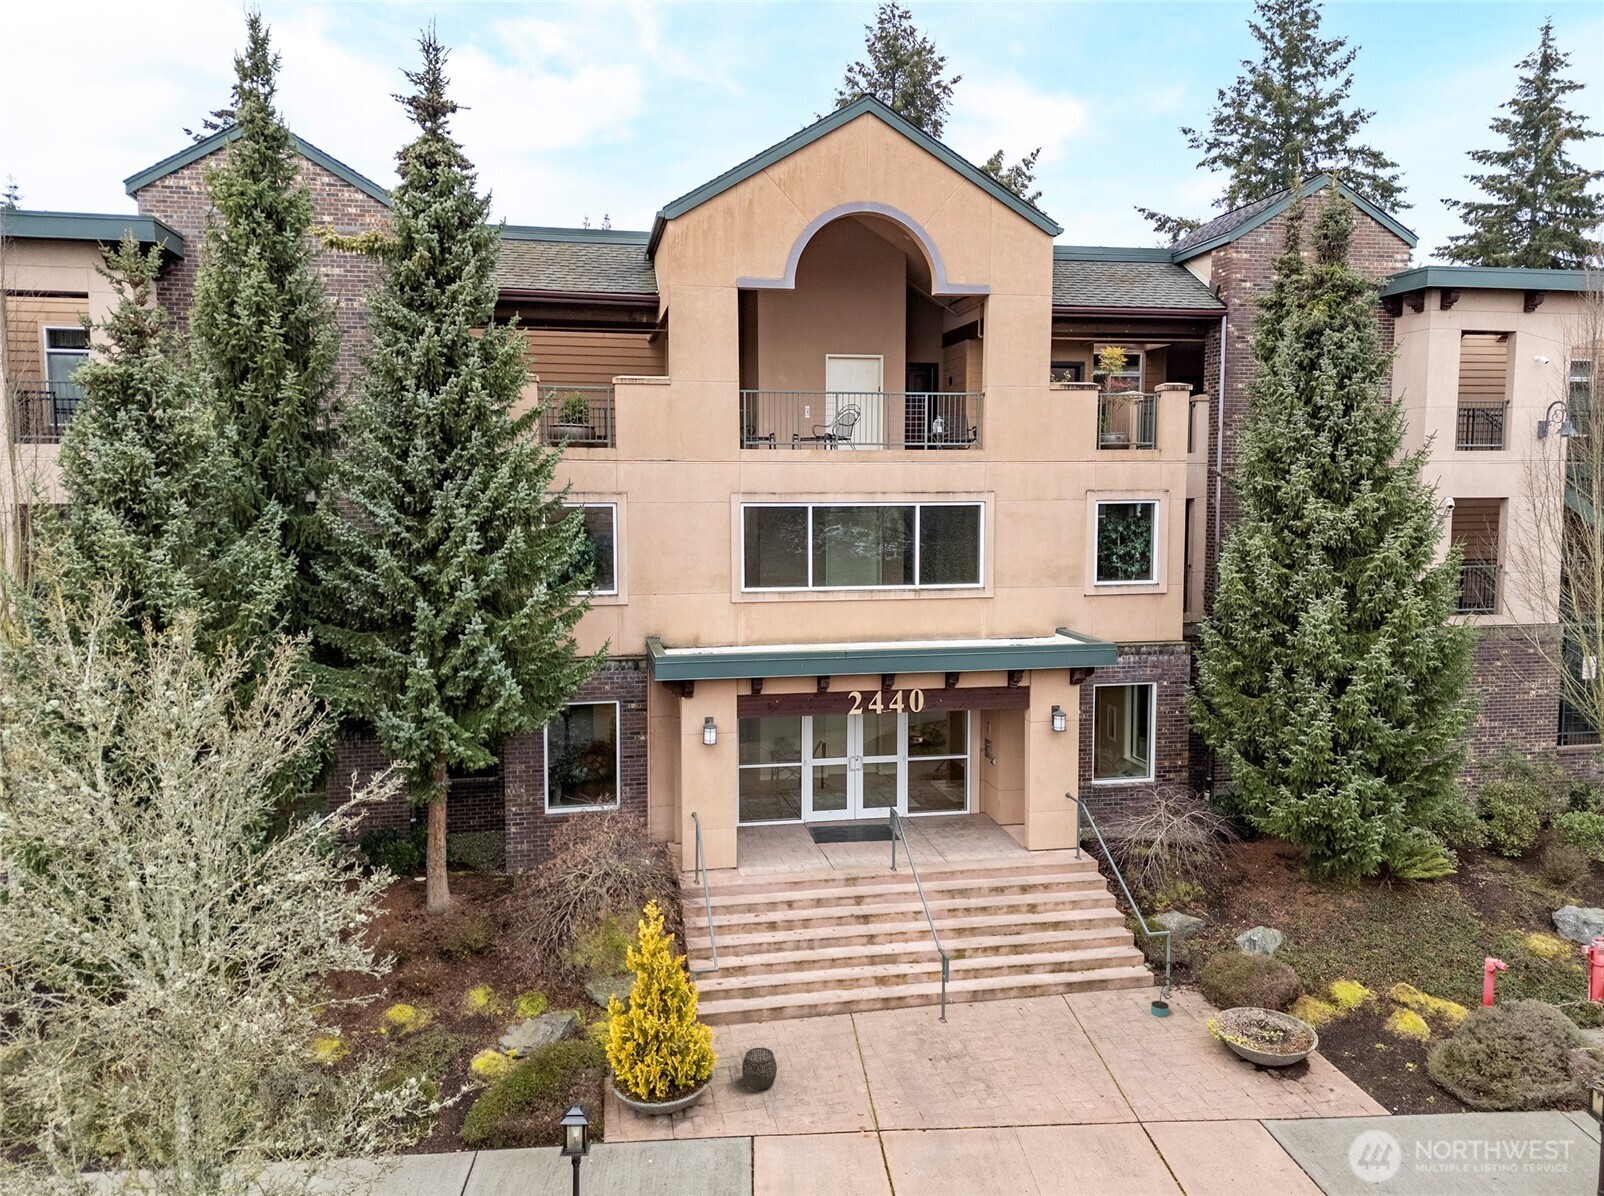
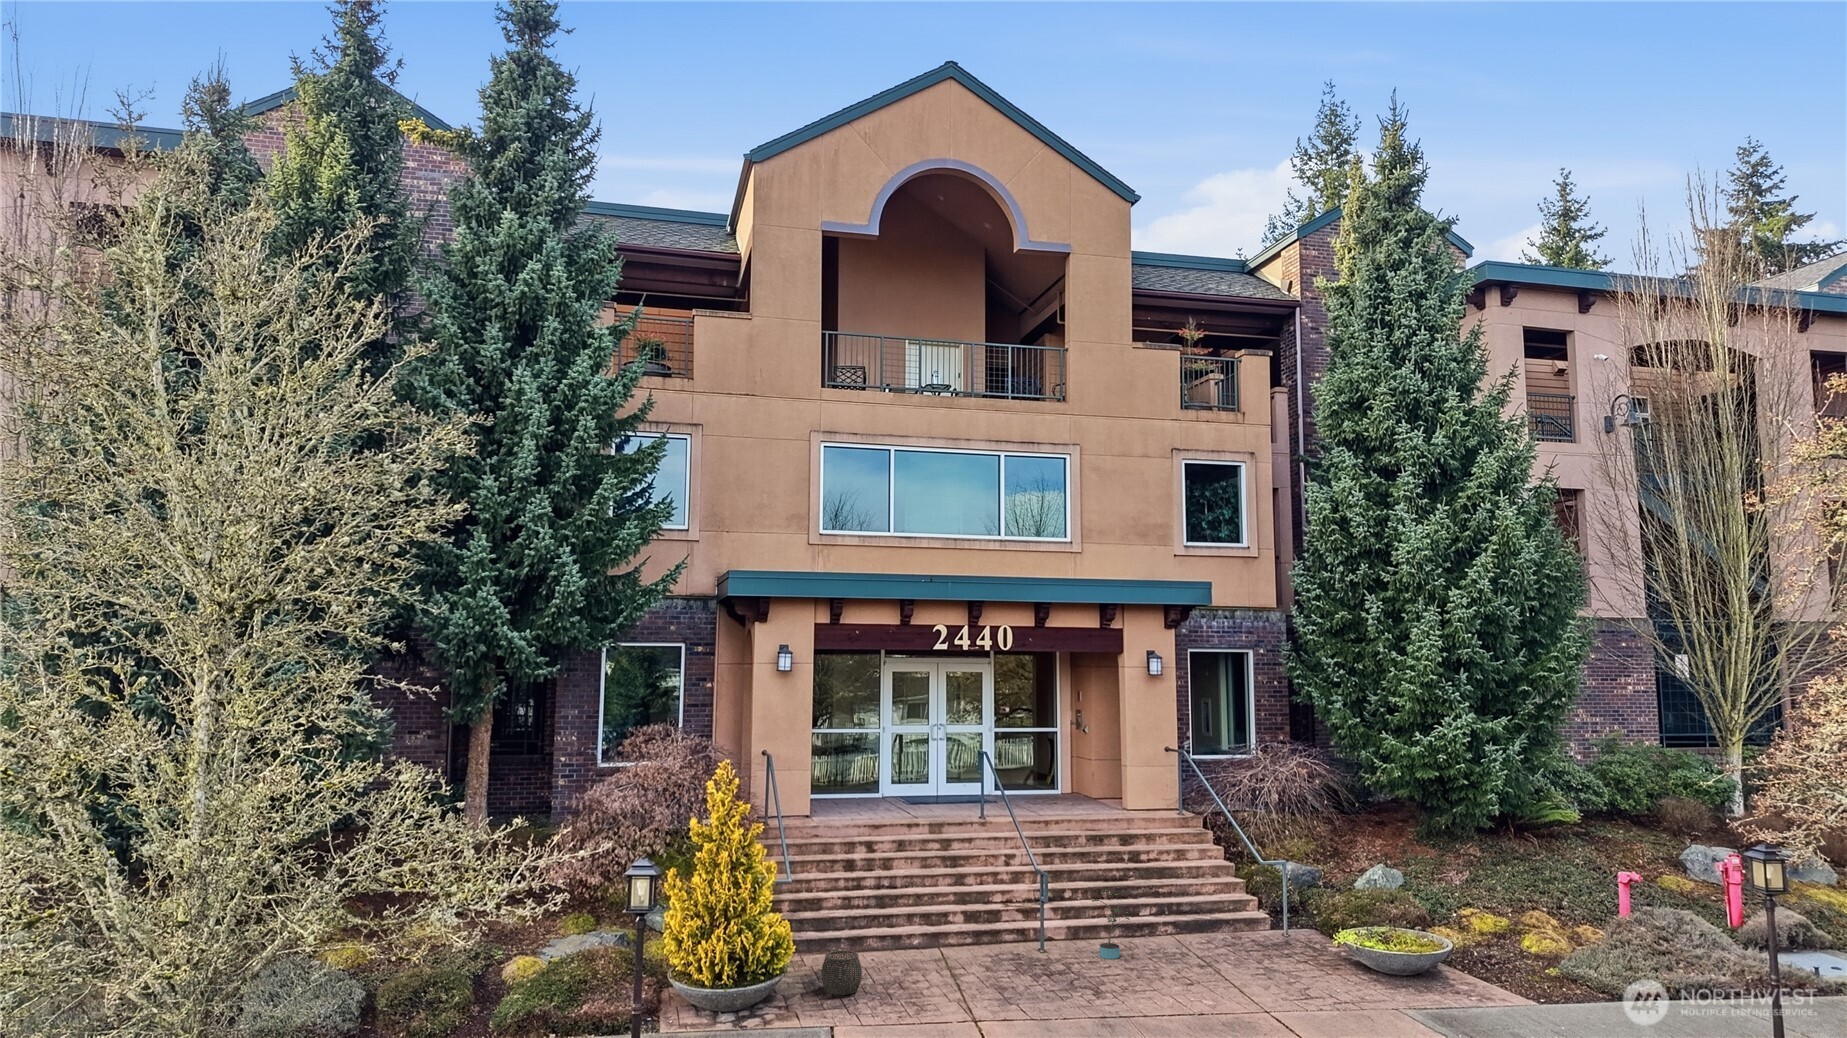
potted plant: present [1147,958,1179,1017] -> present [1092,889,1130,959]

